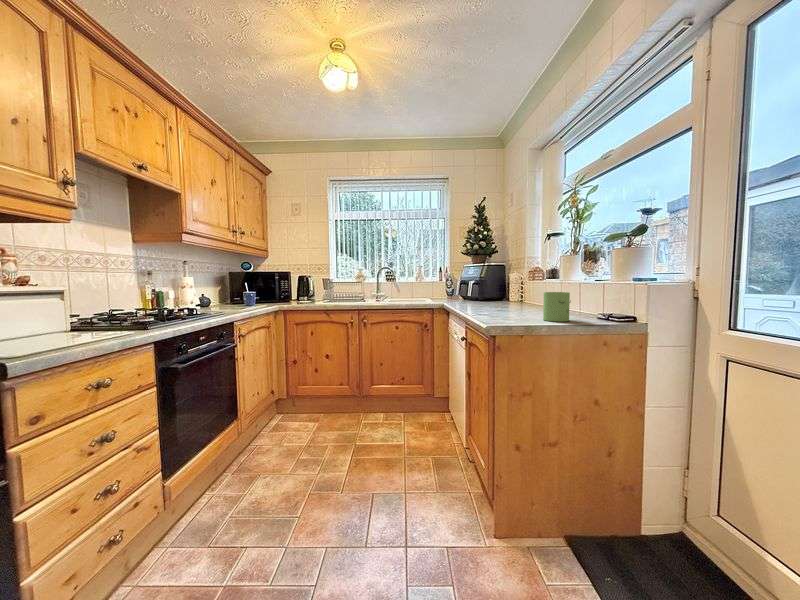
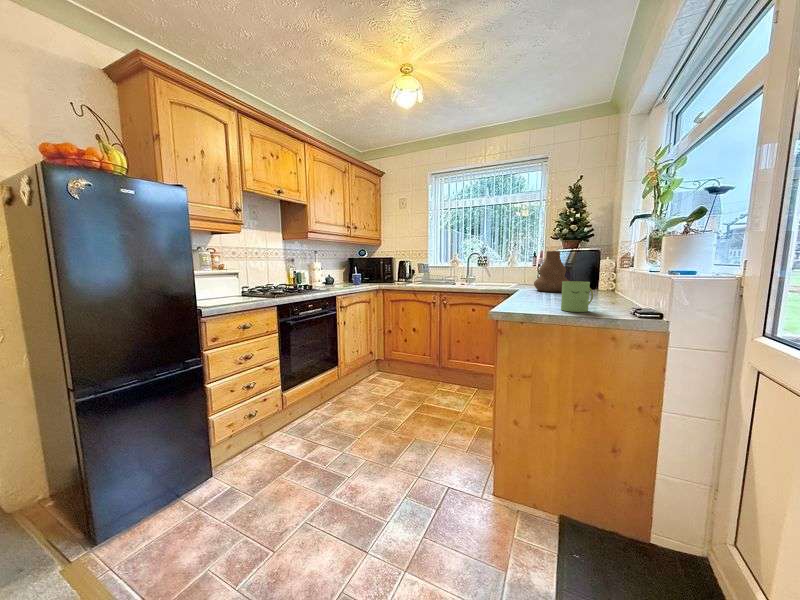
vase: none [461,266,494,305] -> present [534,251,569,292]

